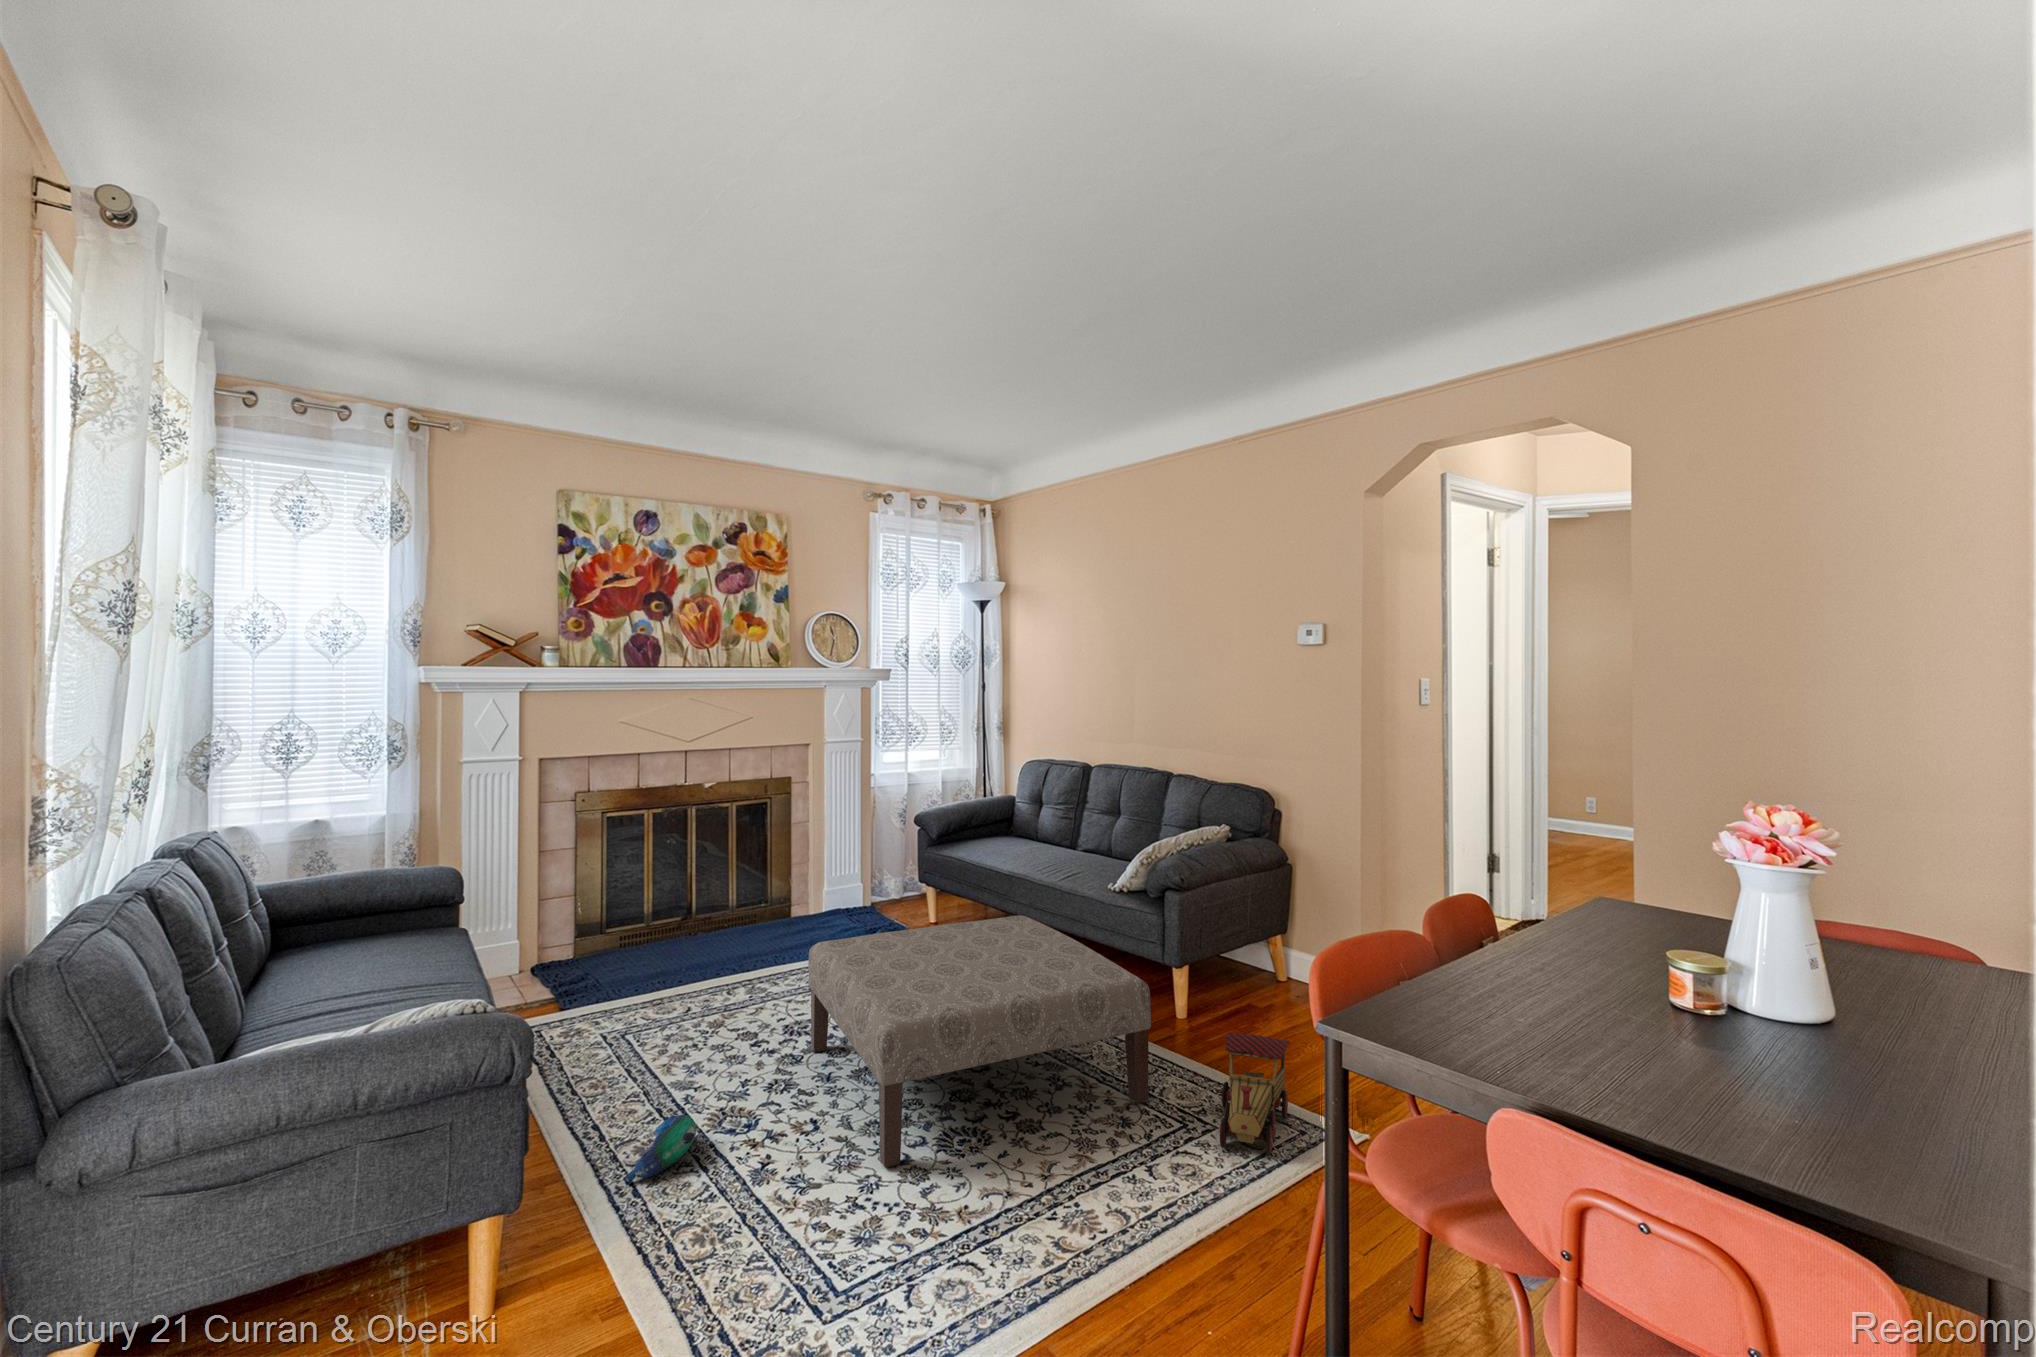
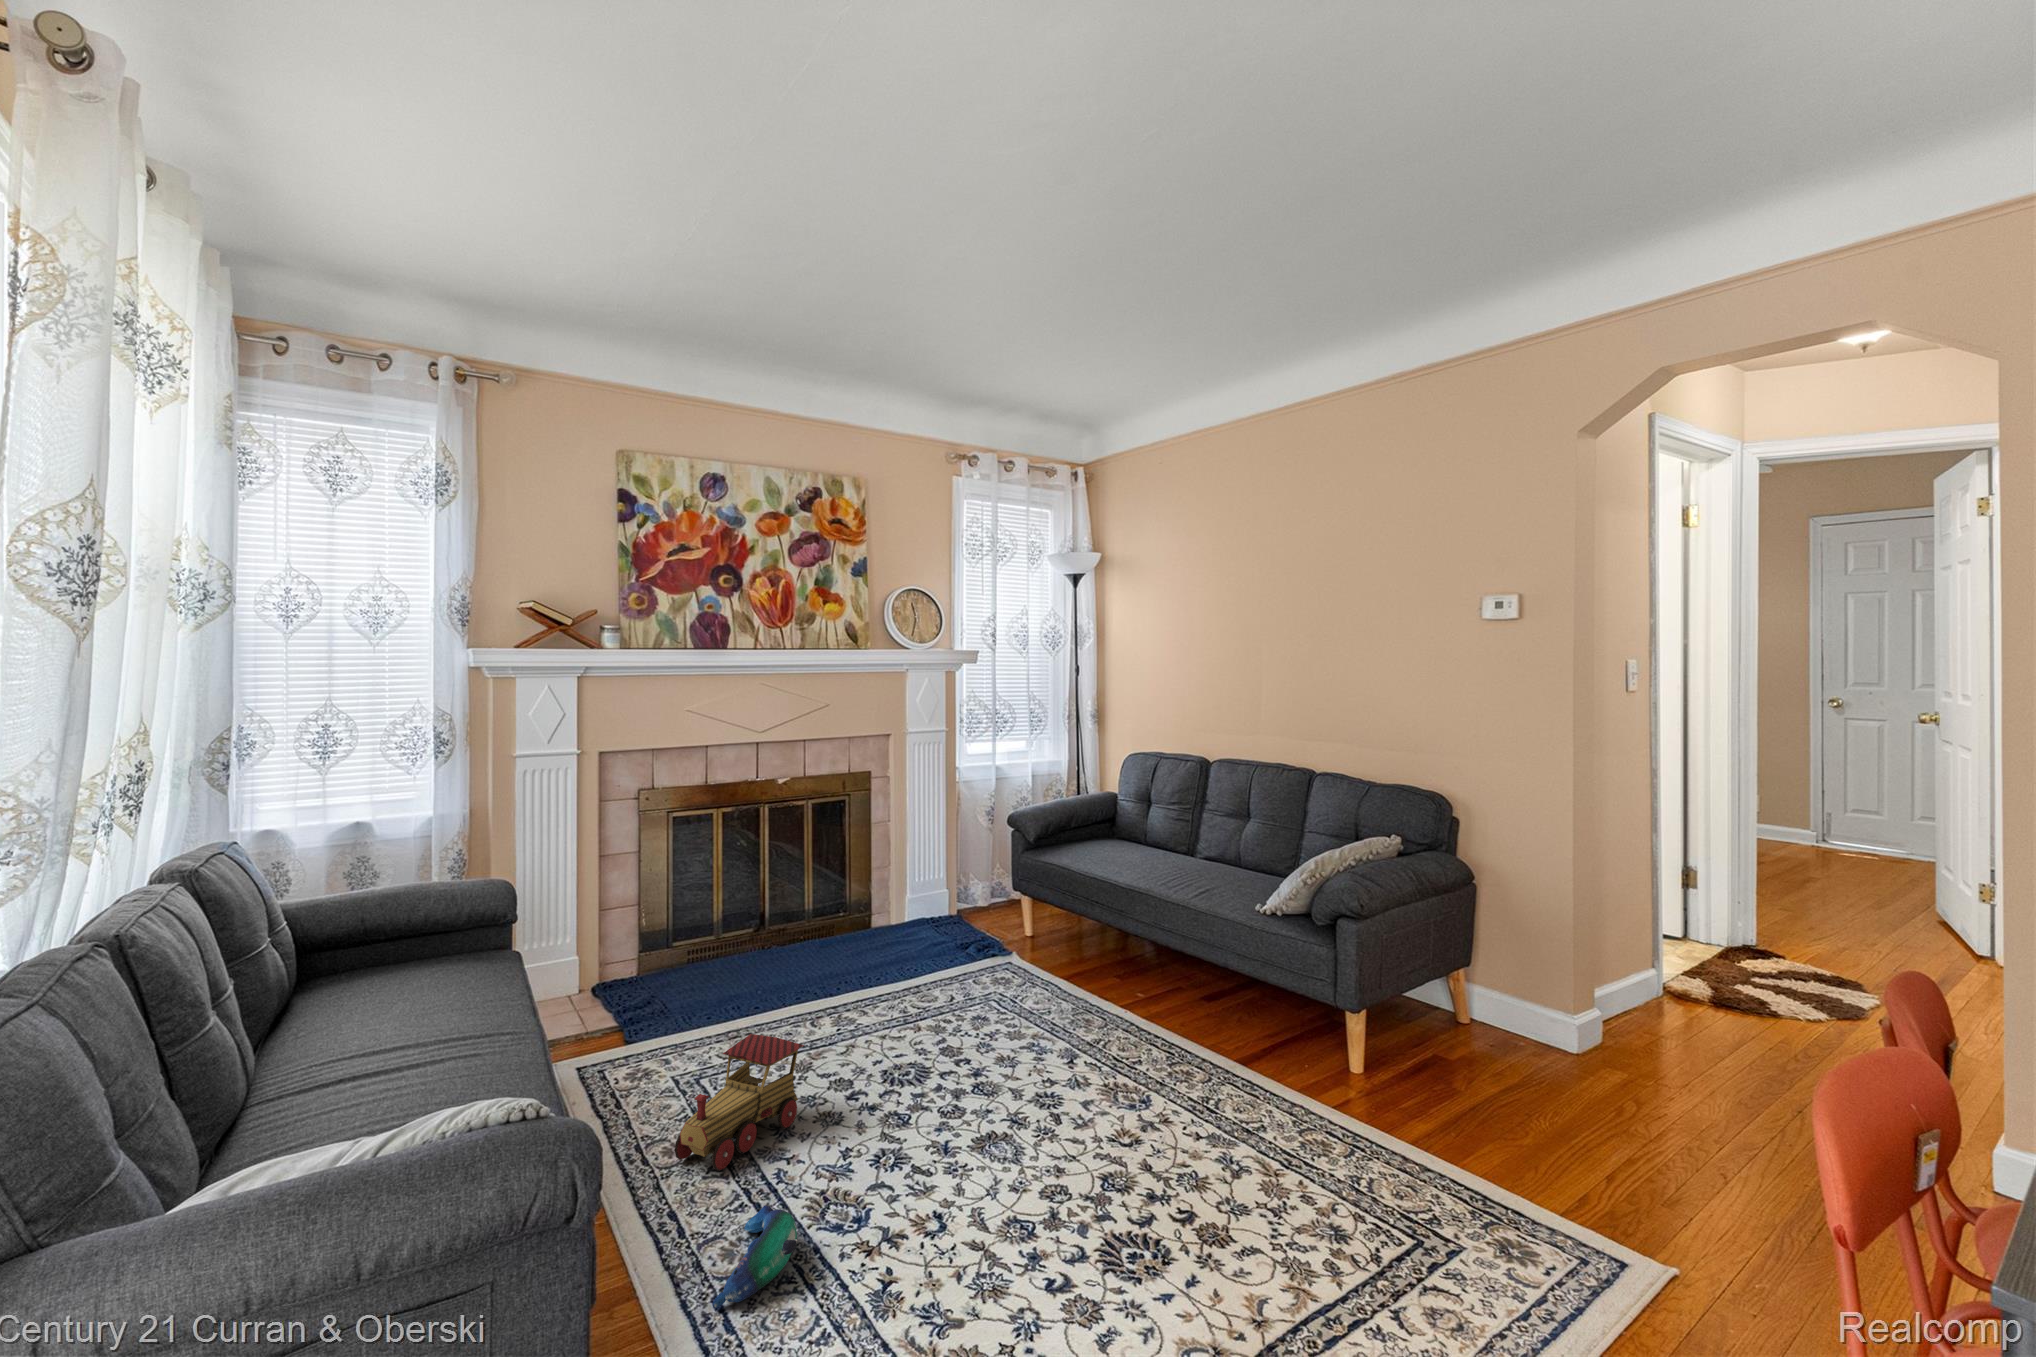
ottoman: present [808,915,1151,1167] -> none [916,945,1360,1297]
toy train: present [1219,1033,1290,1156] -> present [675,1034,804,1171]

